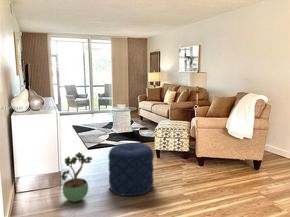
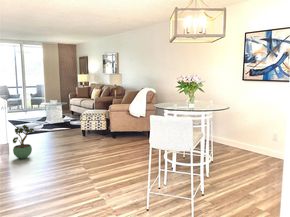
pouf: present [108,143,154,196] -> none [45,120,78,154]

